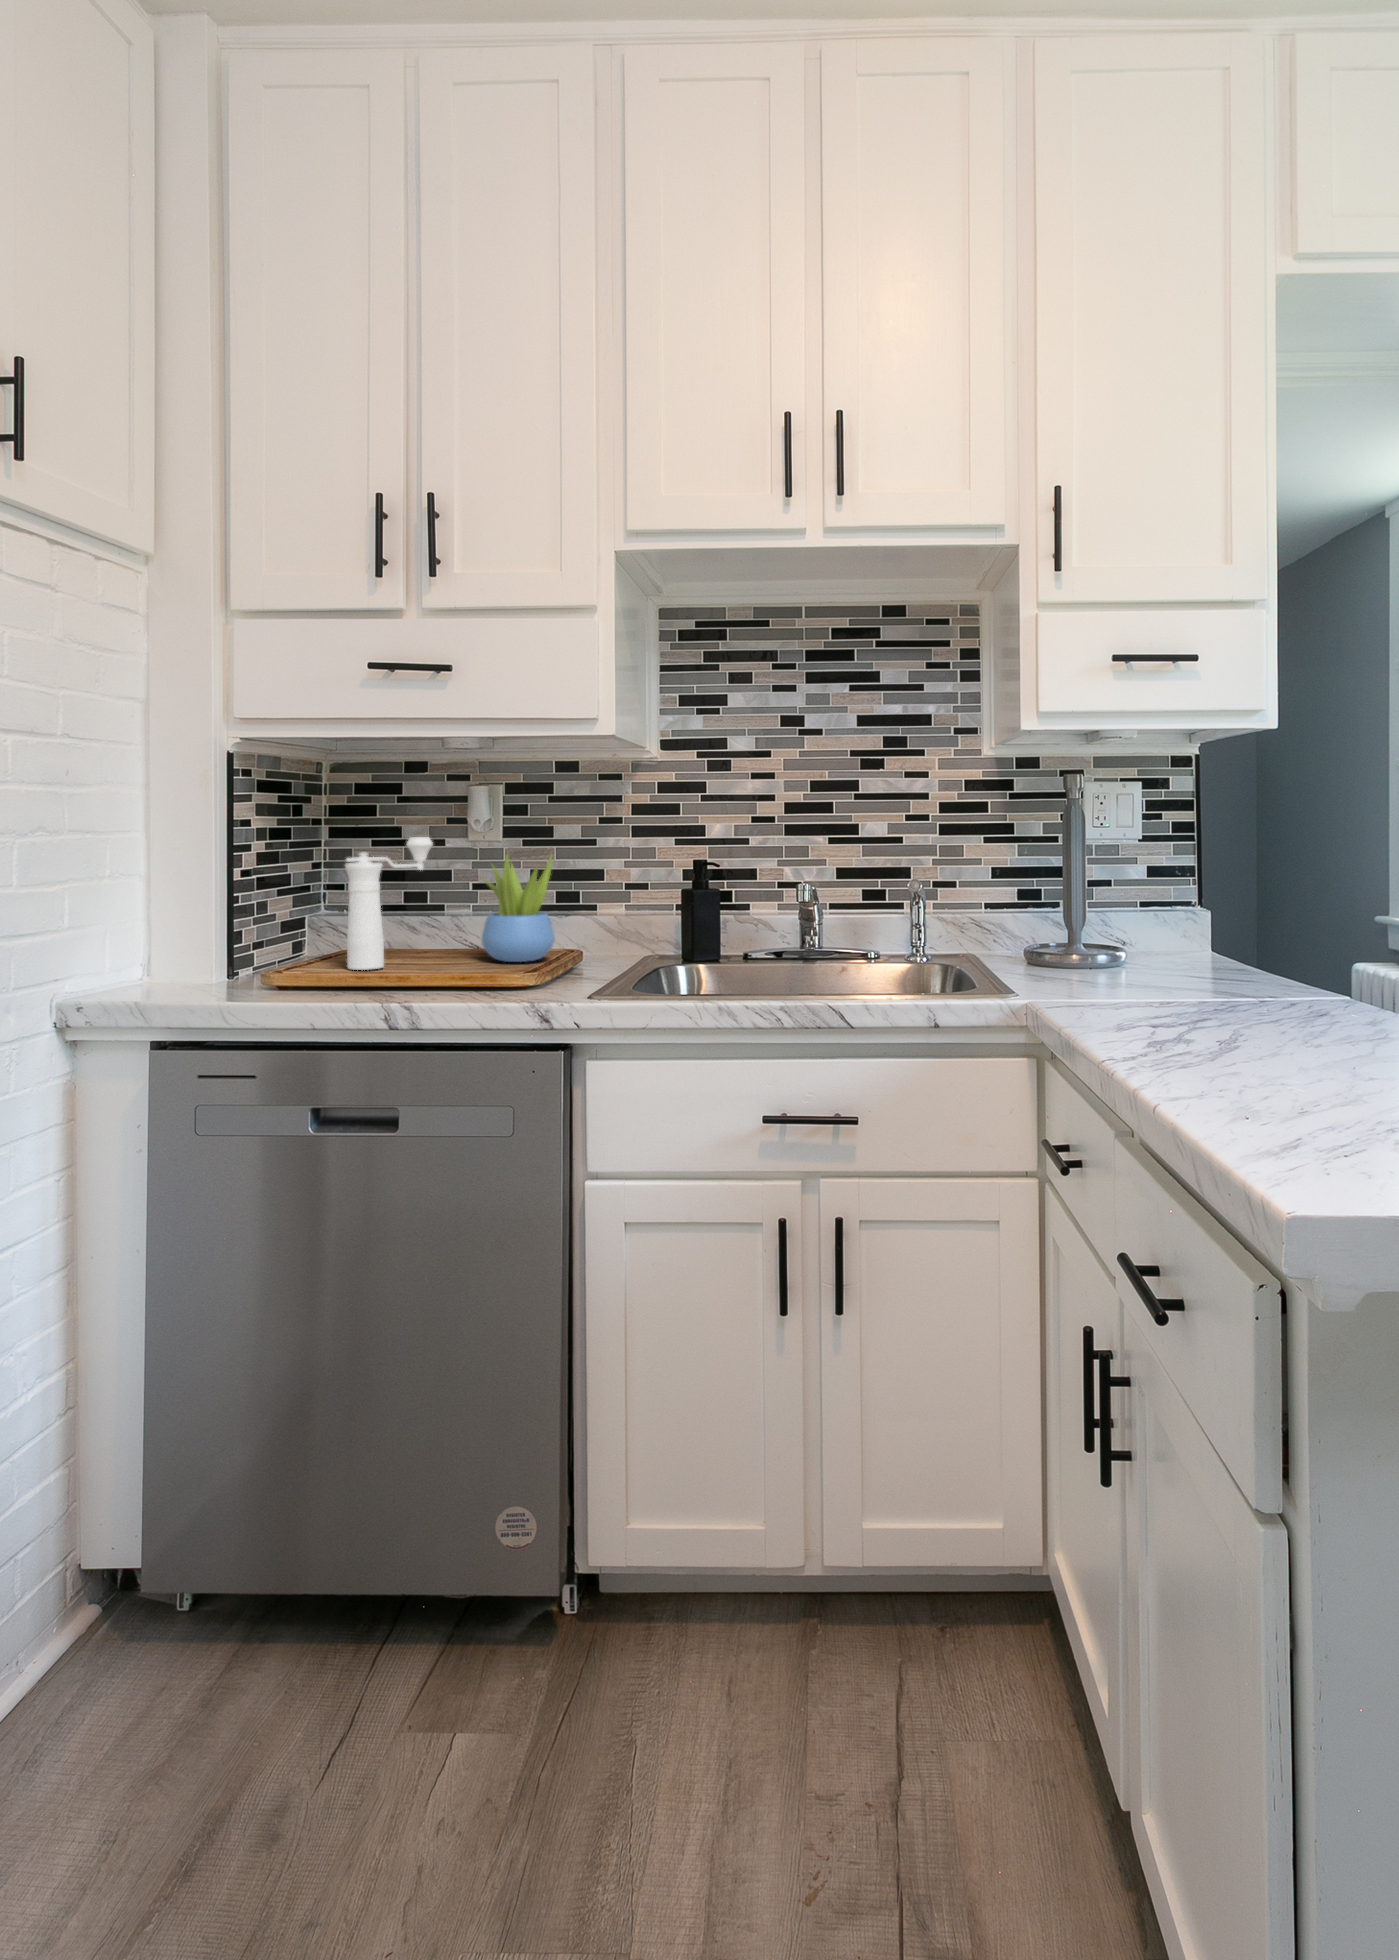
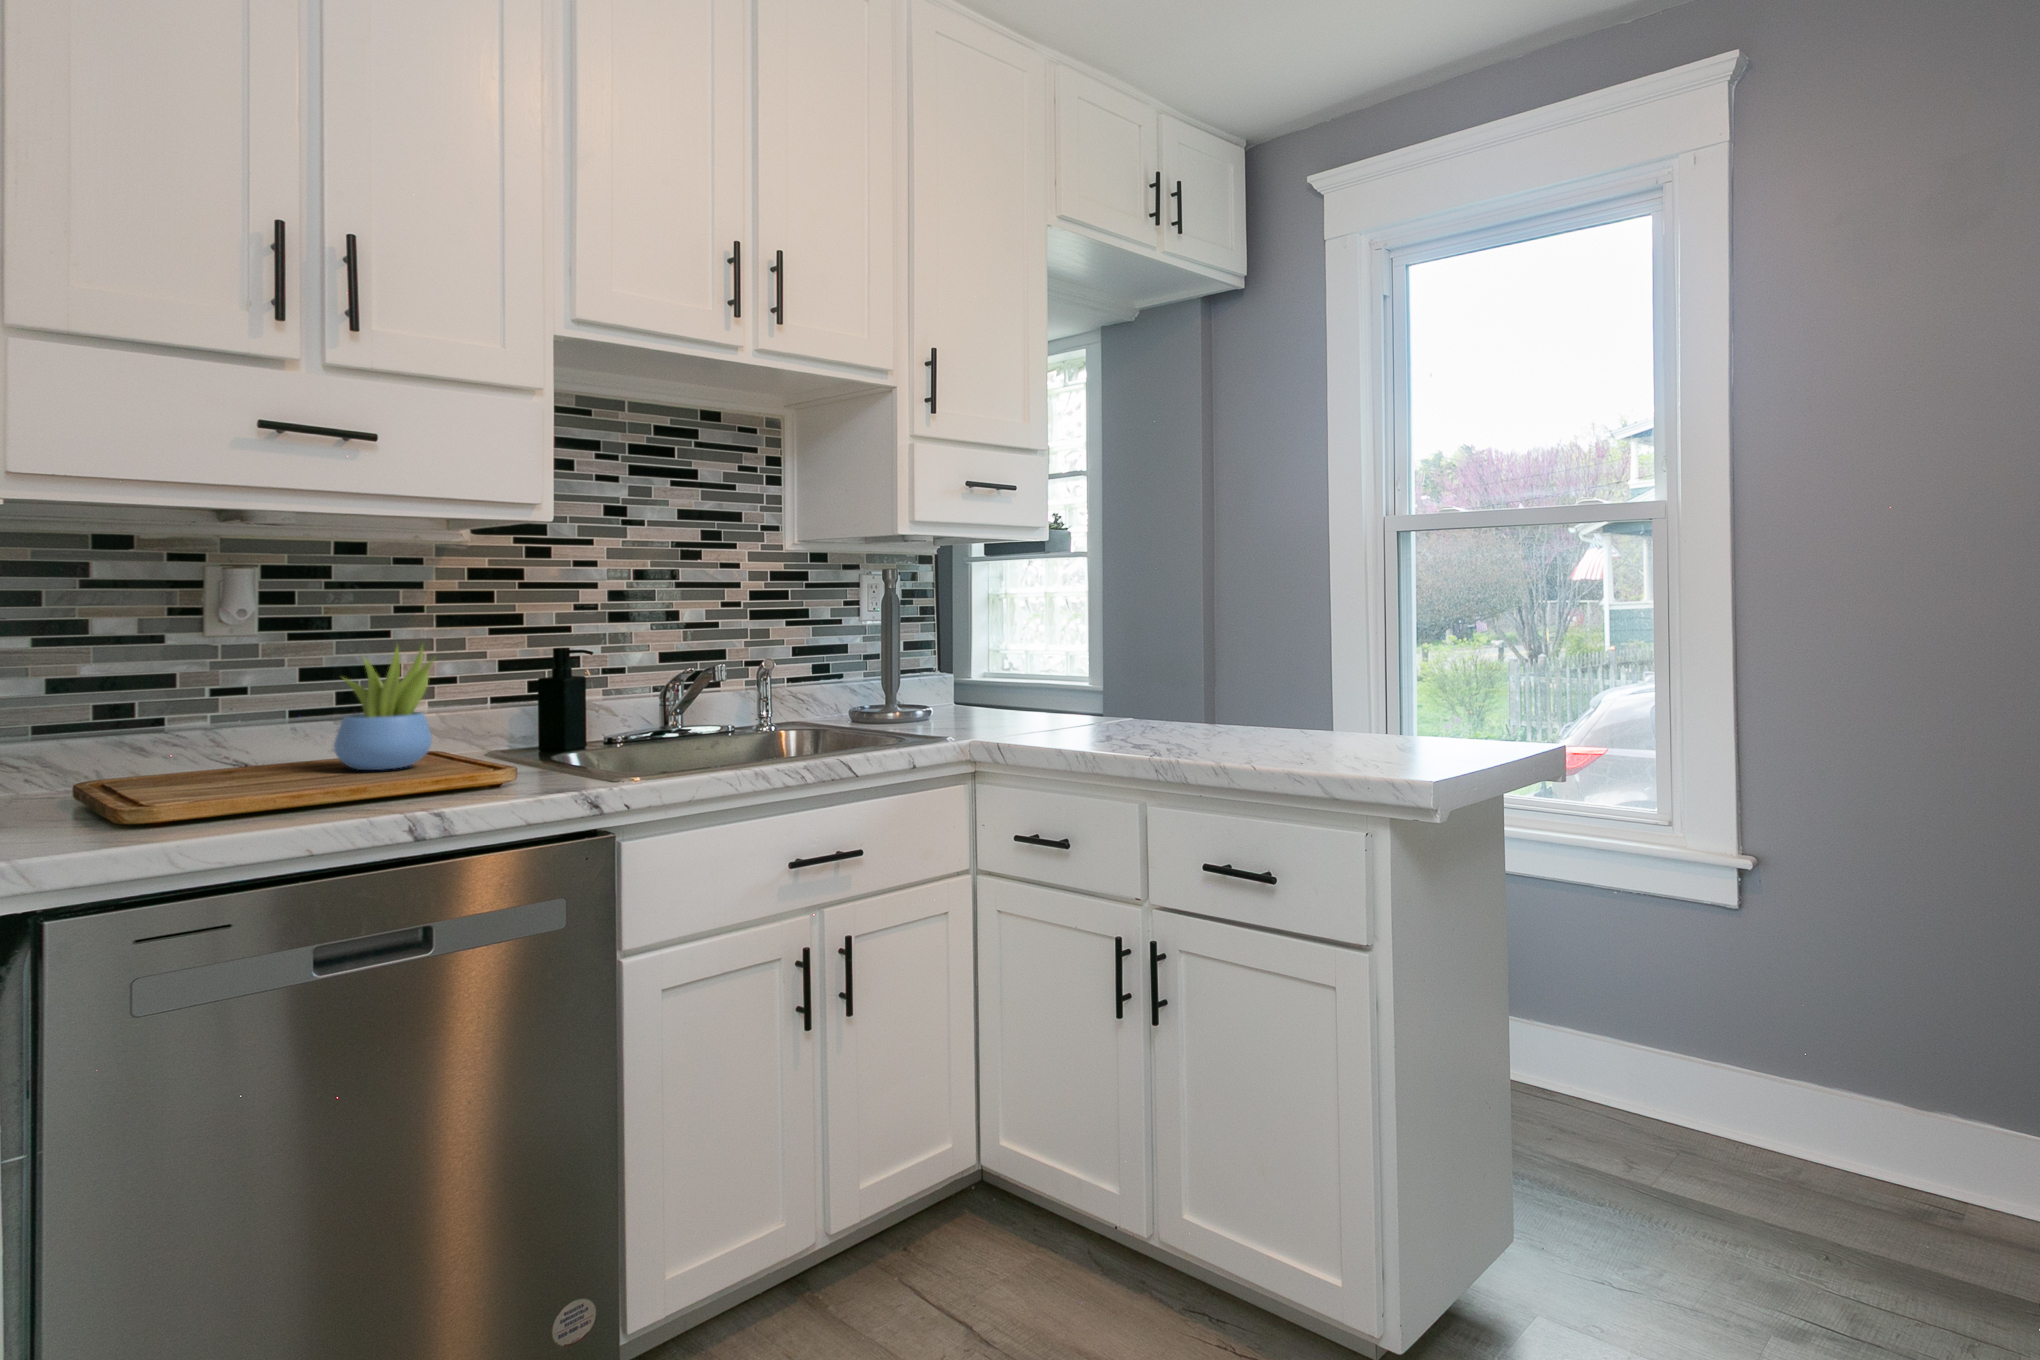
pepper mill: present [345,837,433,970] -> none [208,630,294,795]

